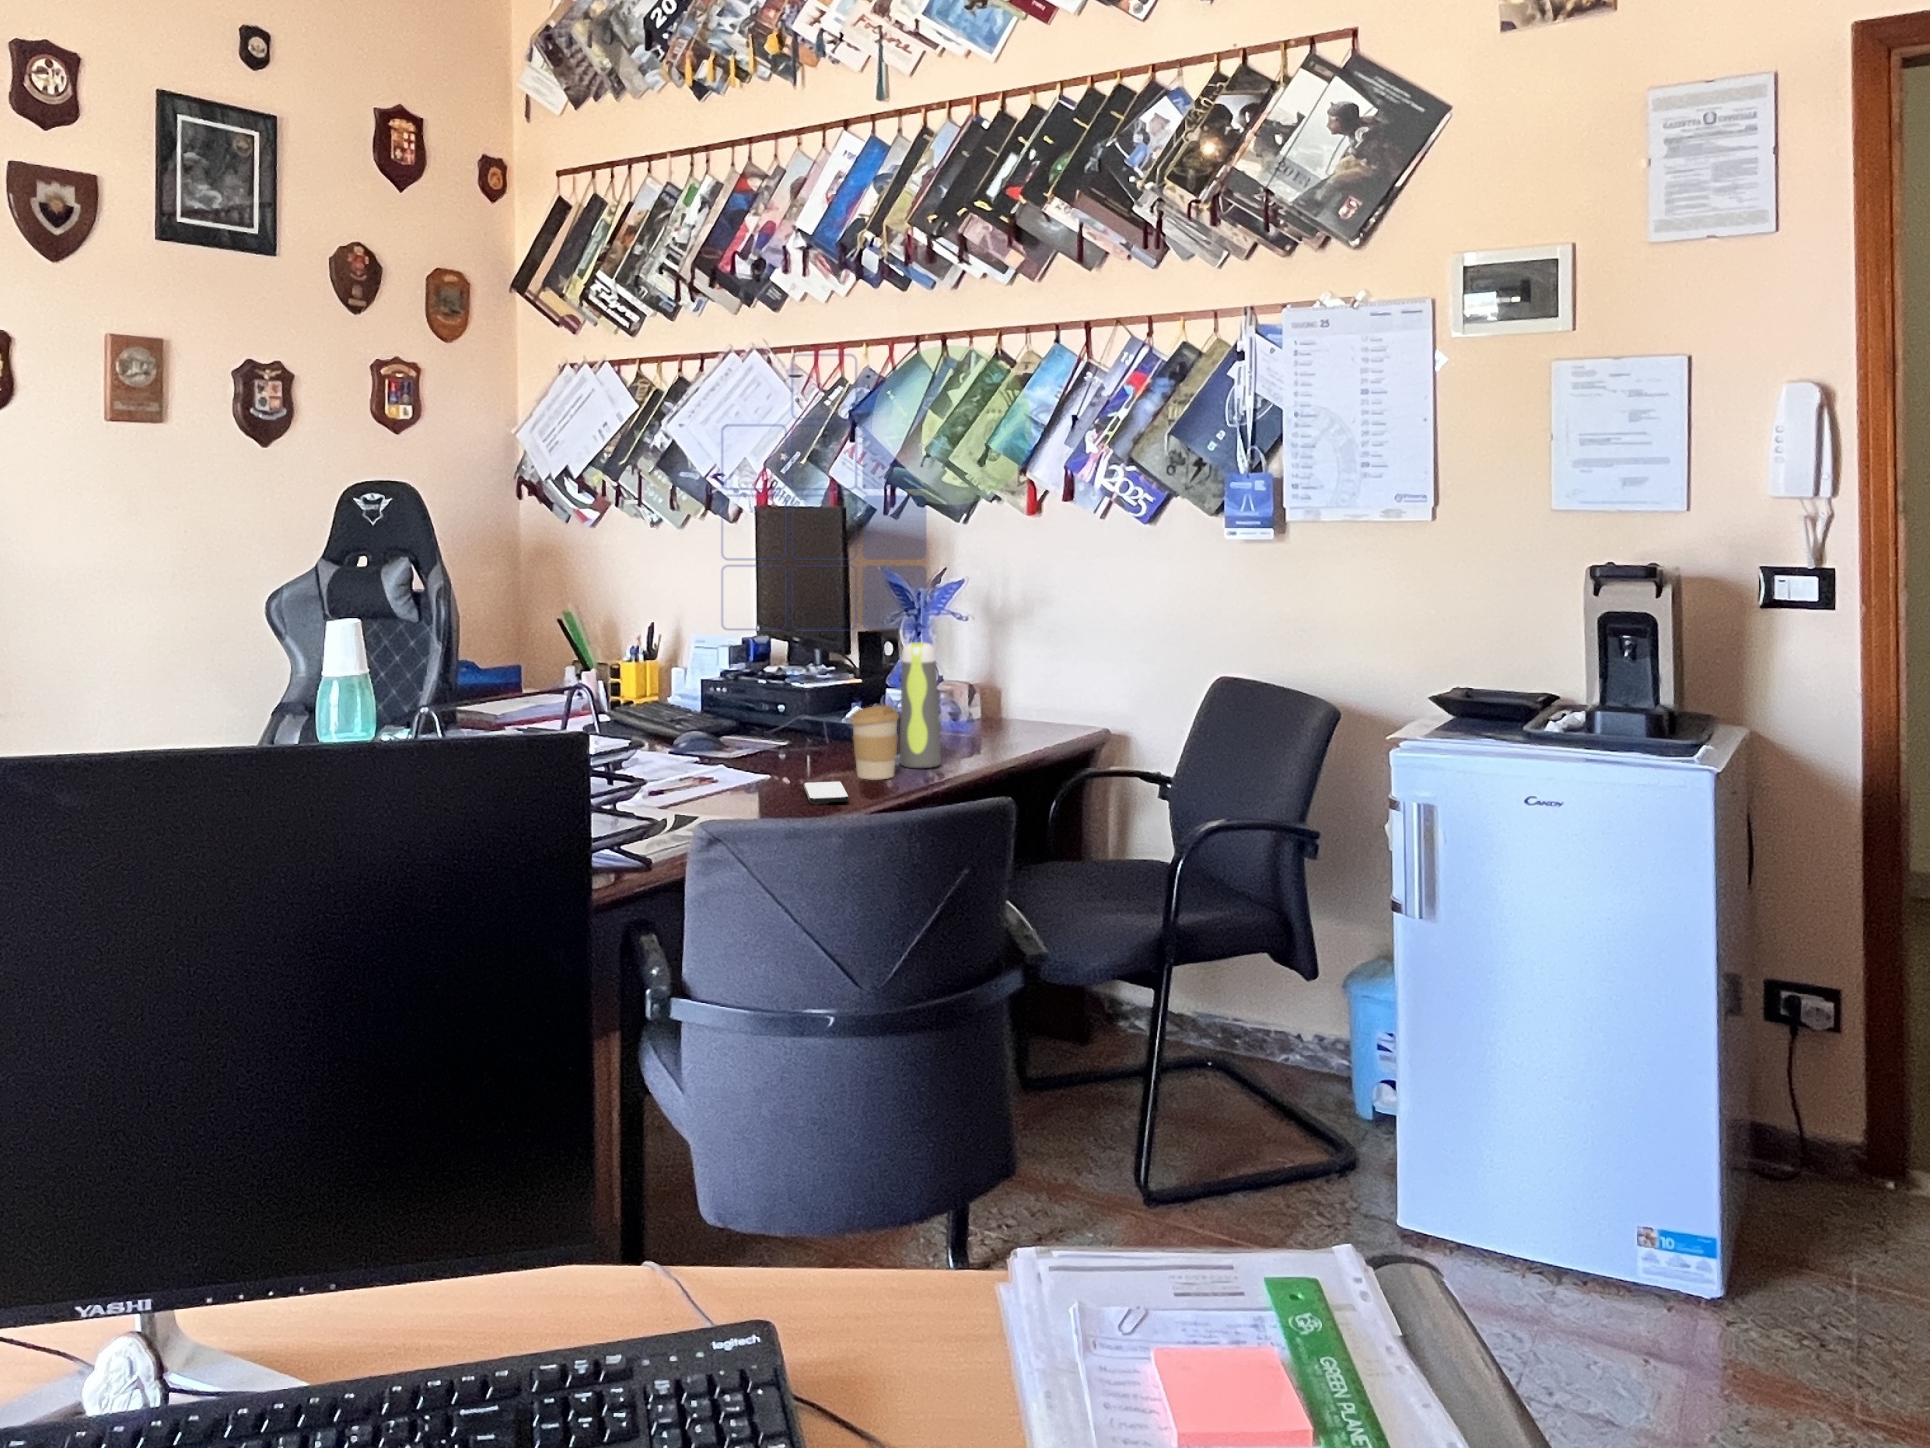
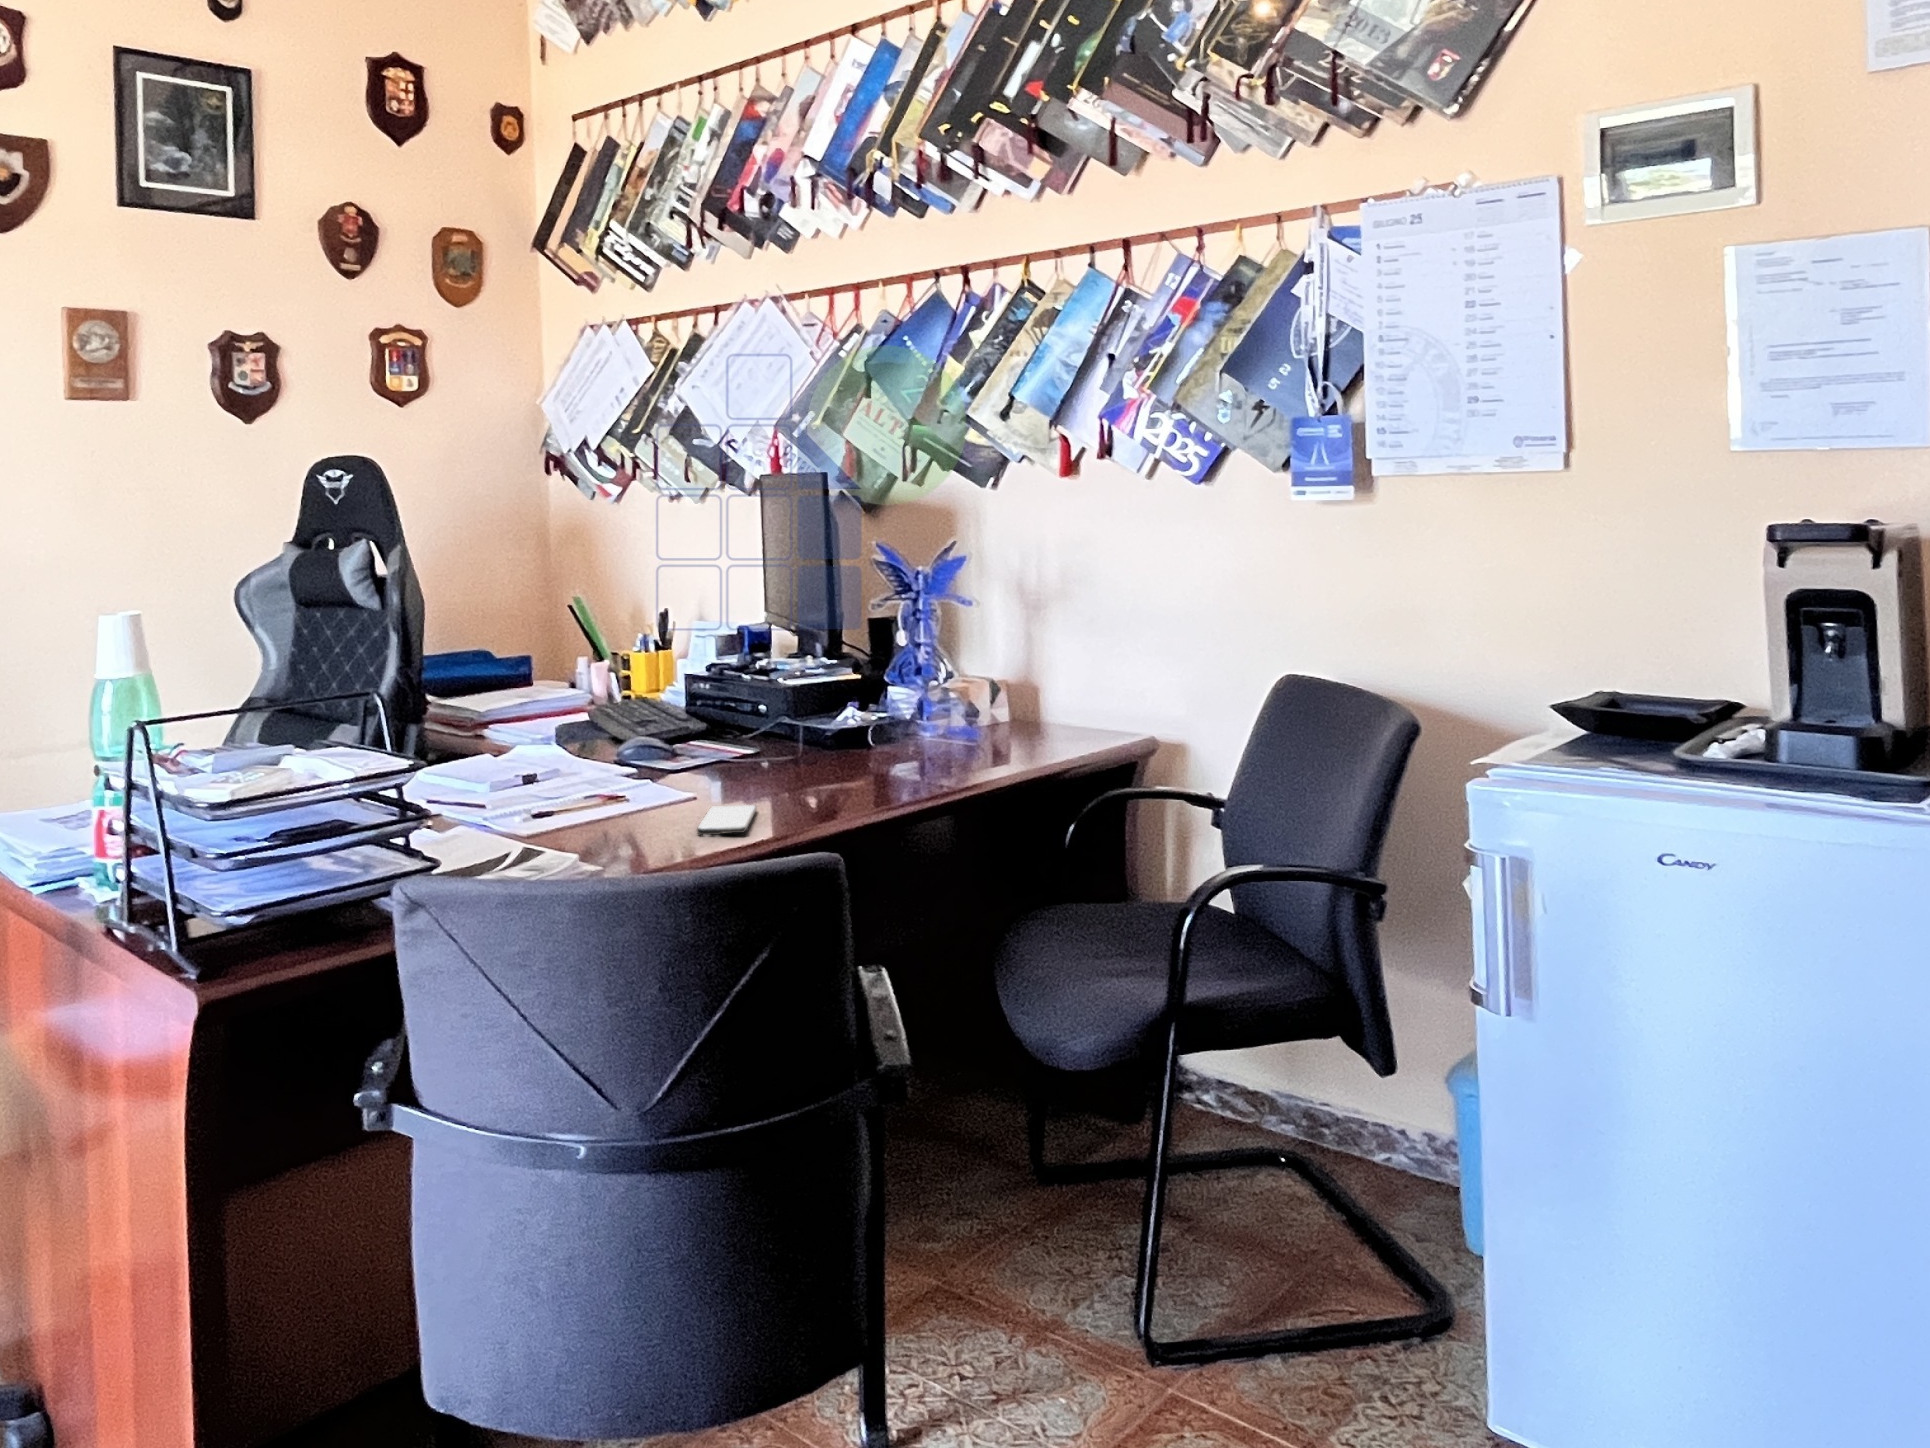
water bottle: present [900,642,941,768] -> none [855,633,907,787]
coffee cup: present [850,705,899,779] -> none [780,710,841,802]

